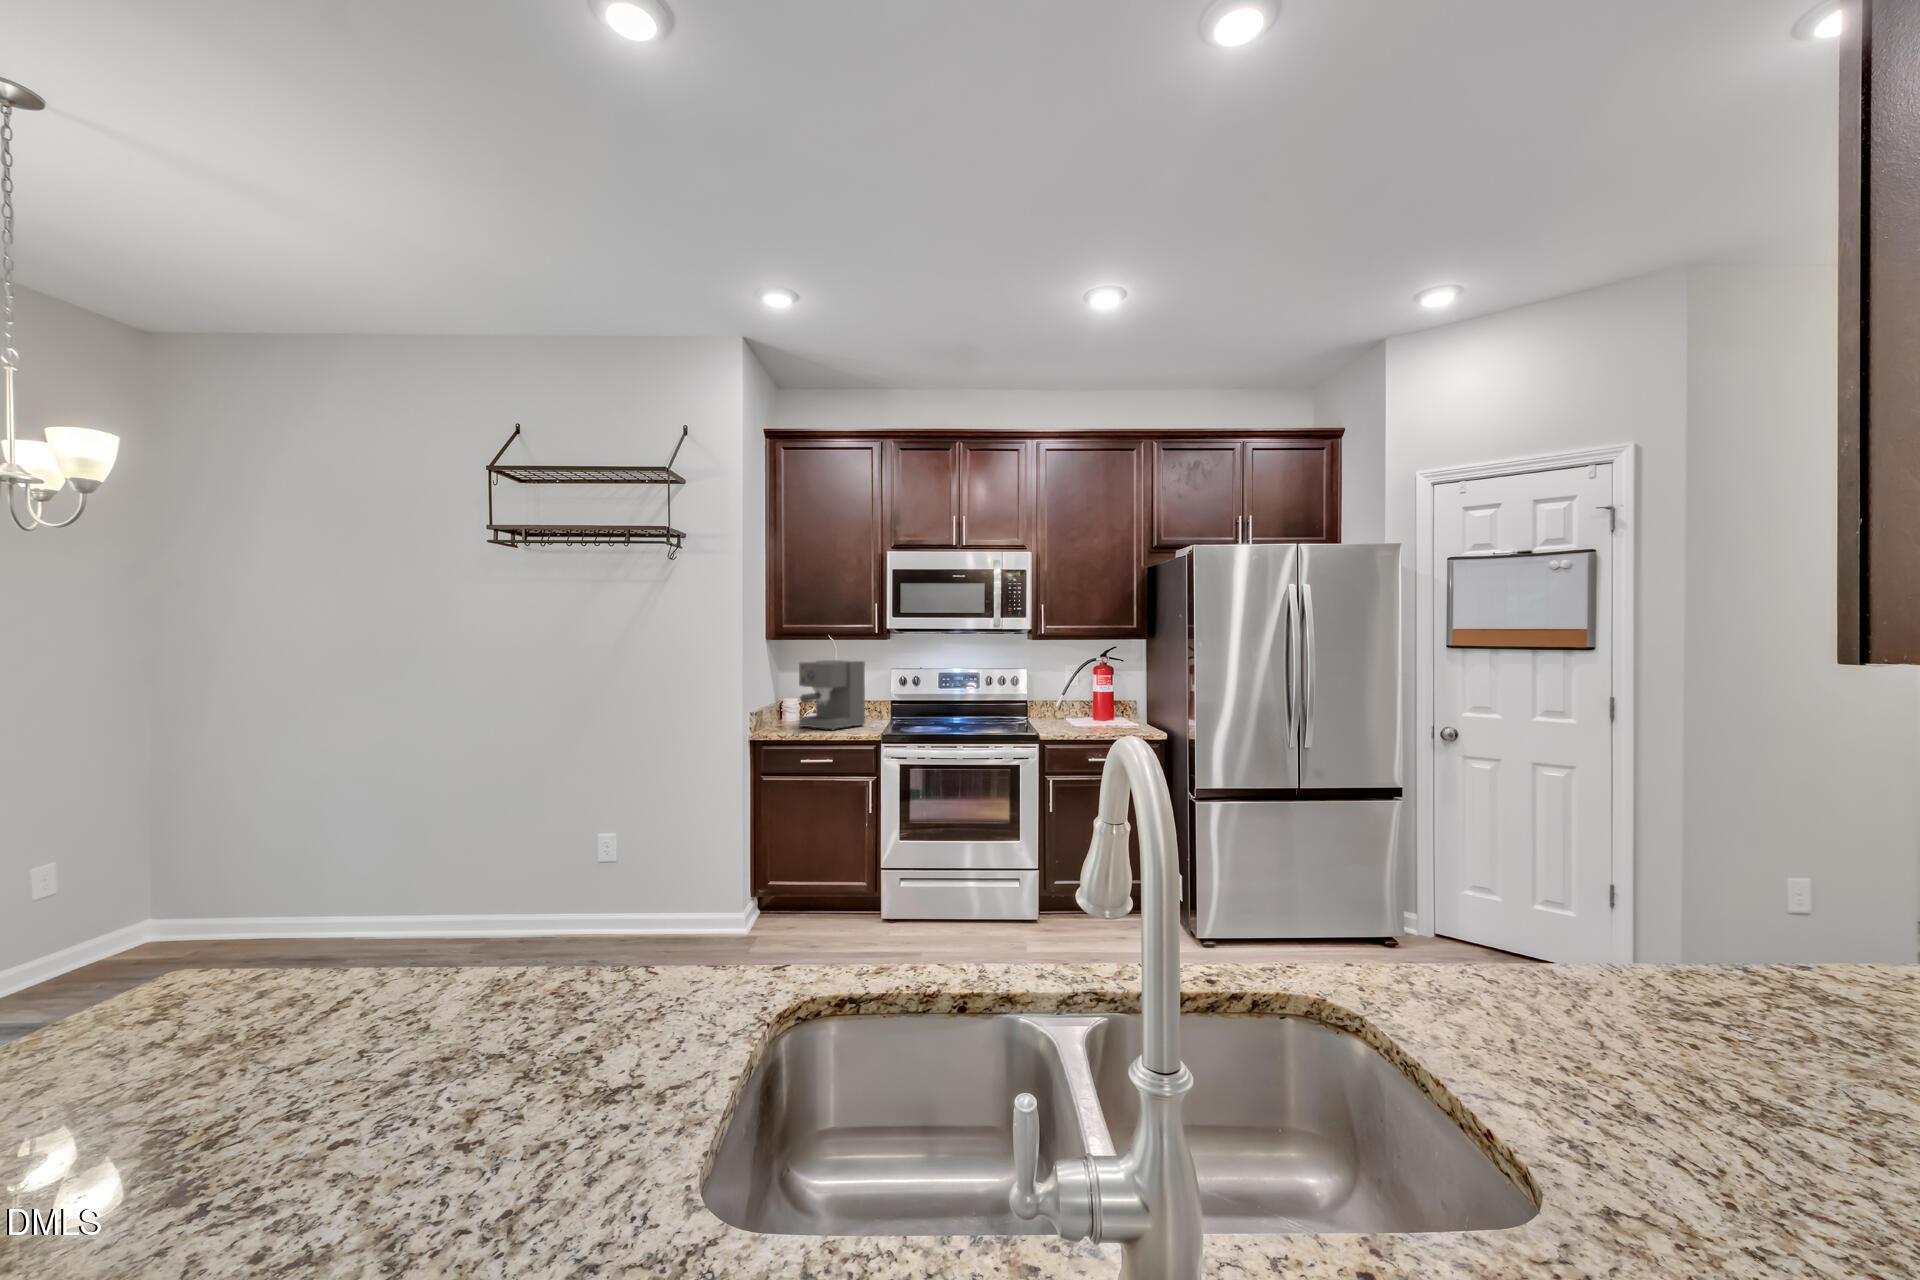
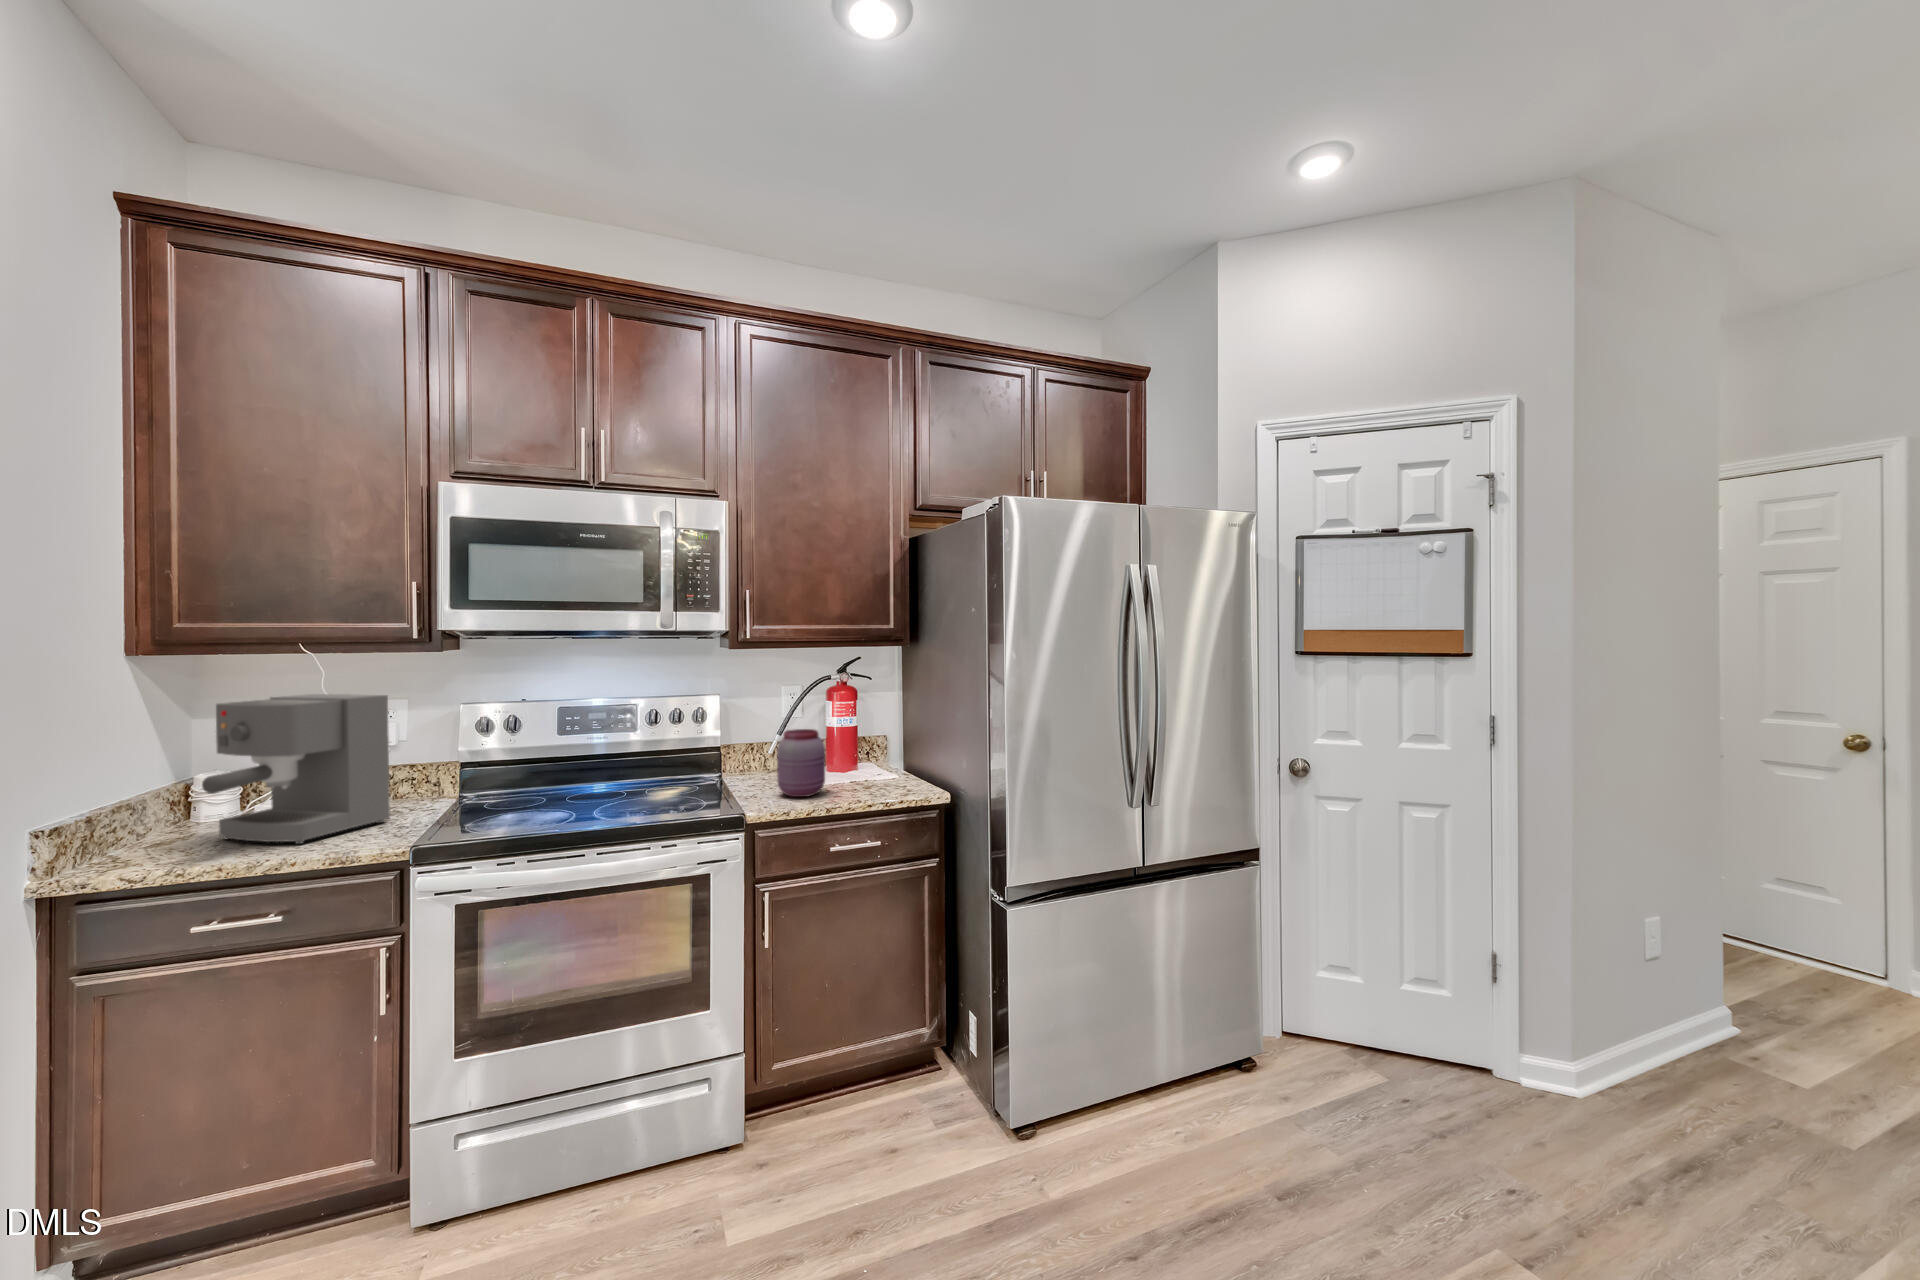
jar: none [1060,689,1089,730] -> present [777,729,825,797]

